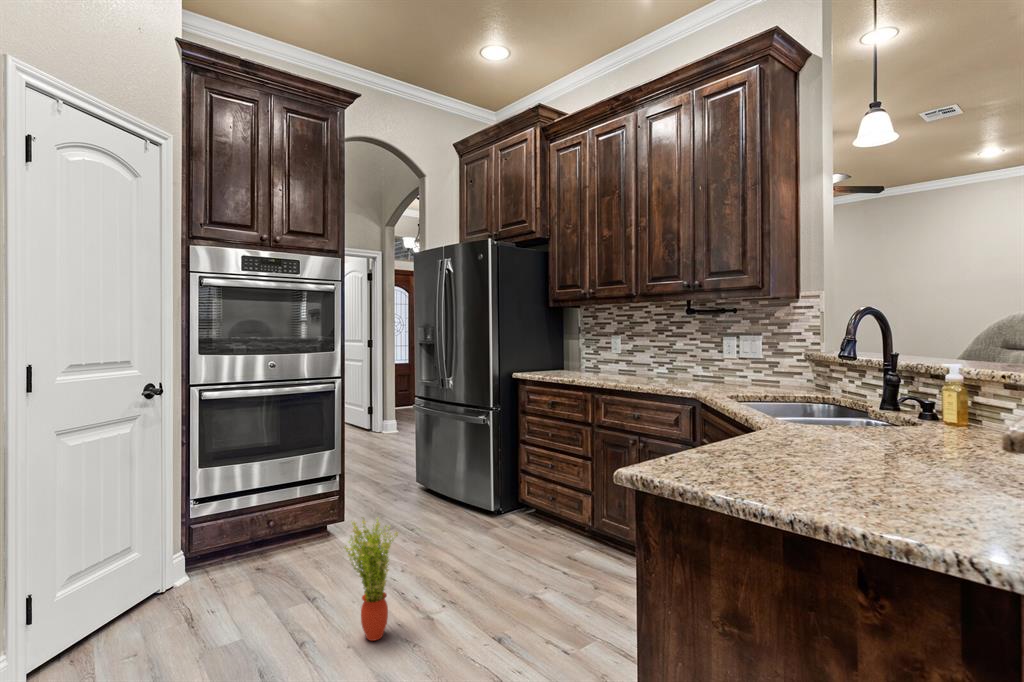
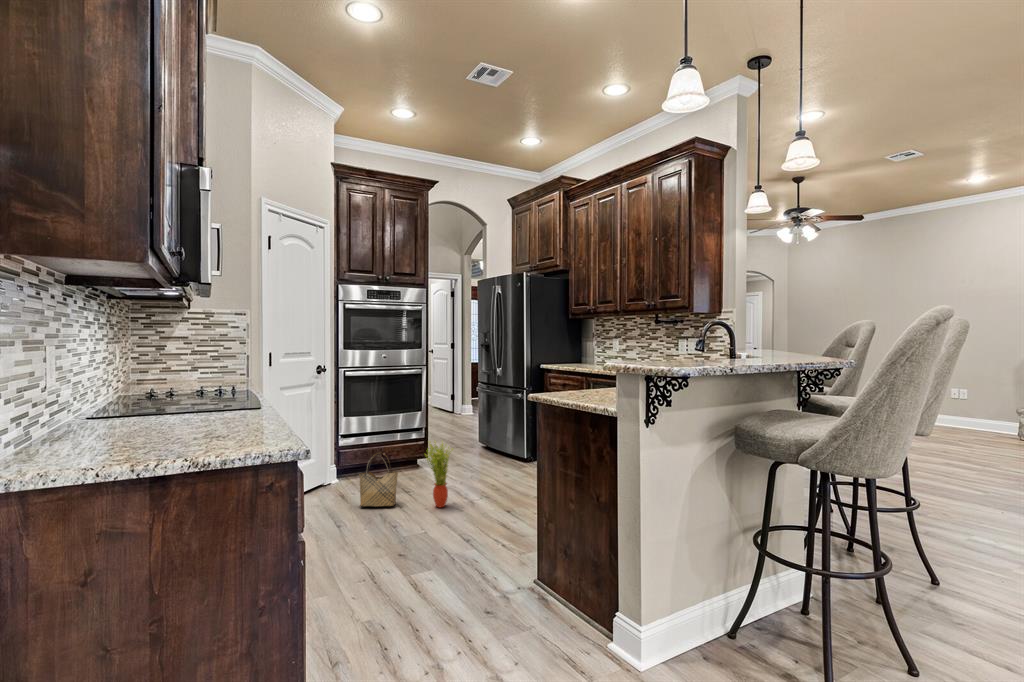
woven basket: none [215,544,294,655] -> present [359,453,398,507]

